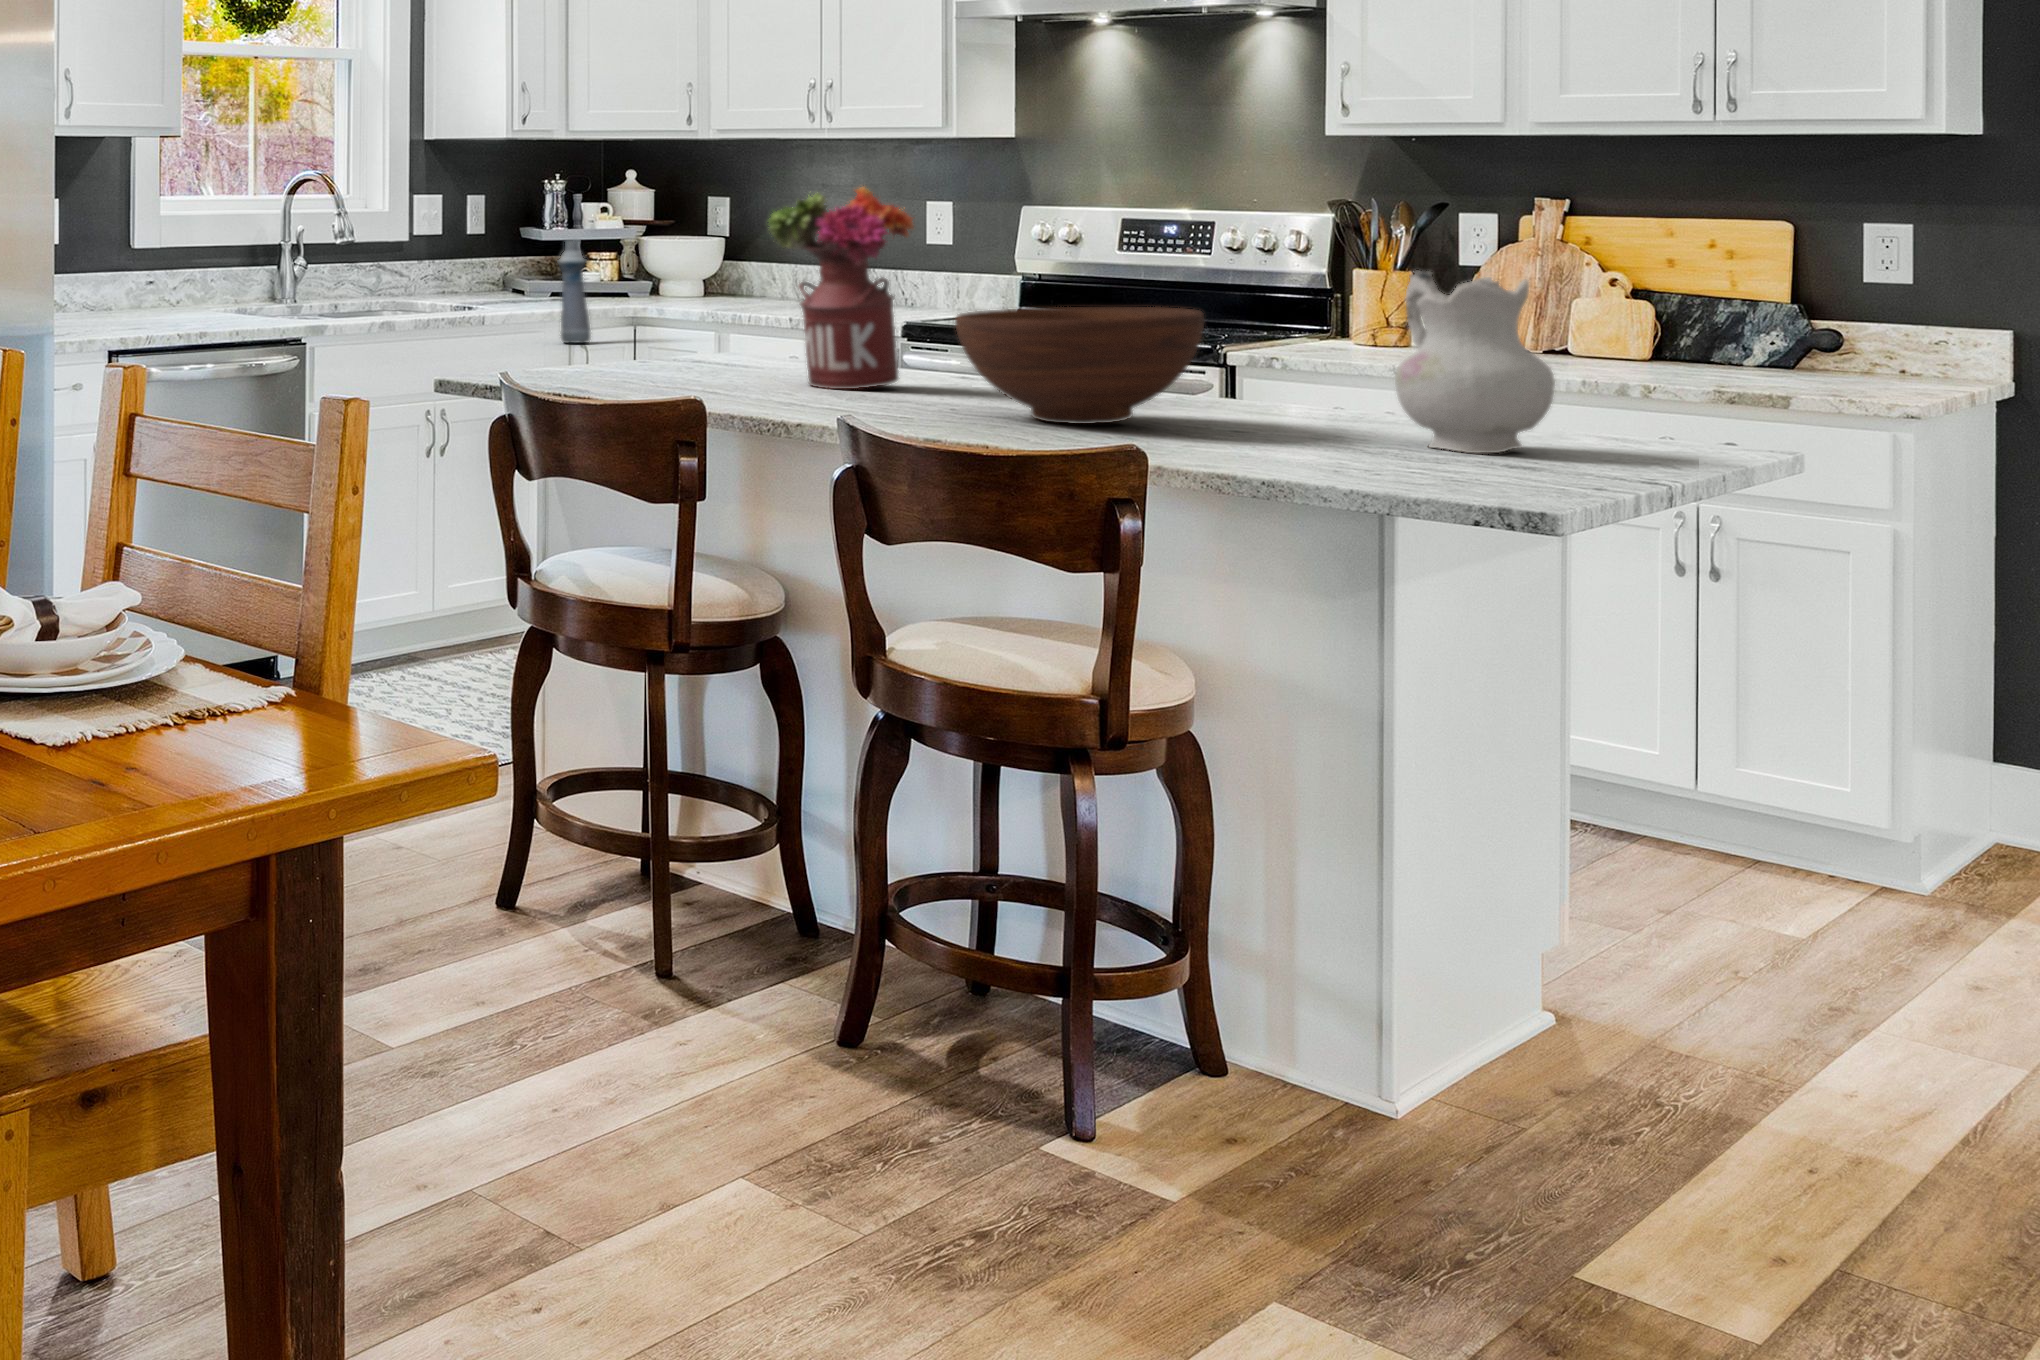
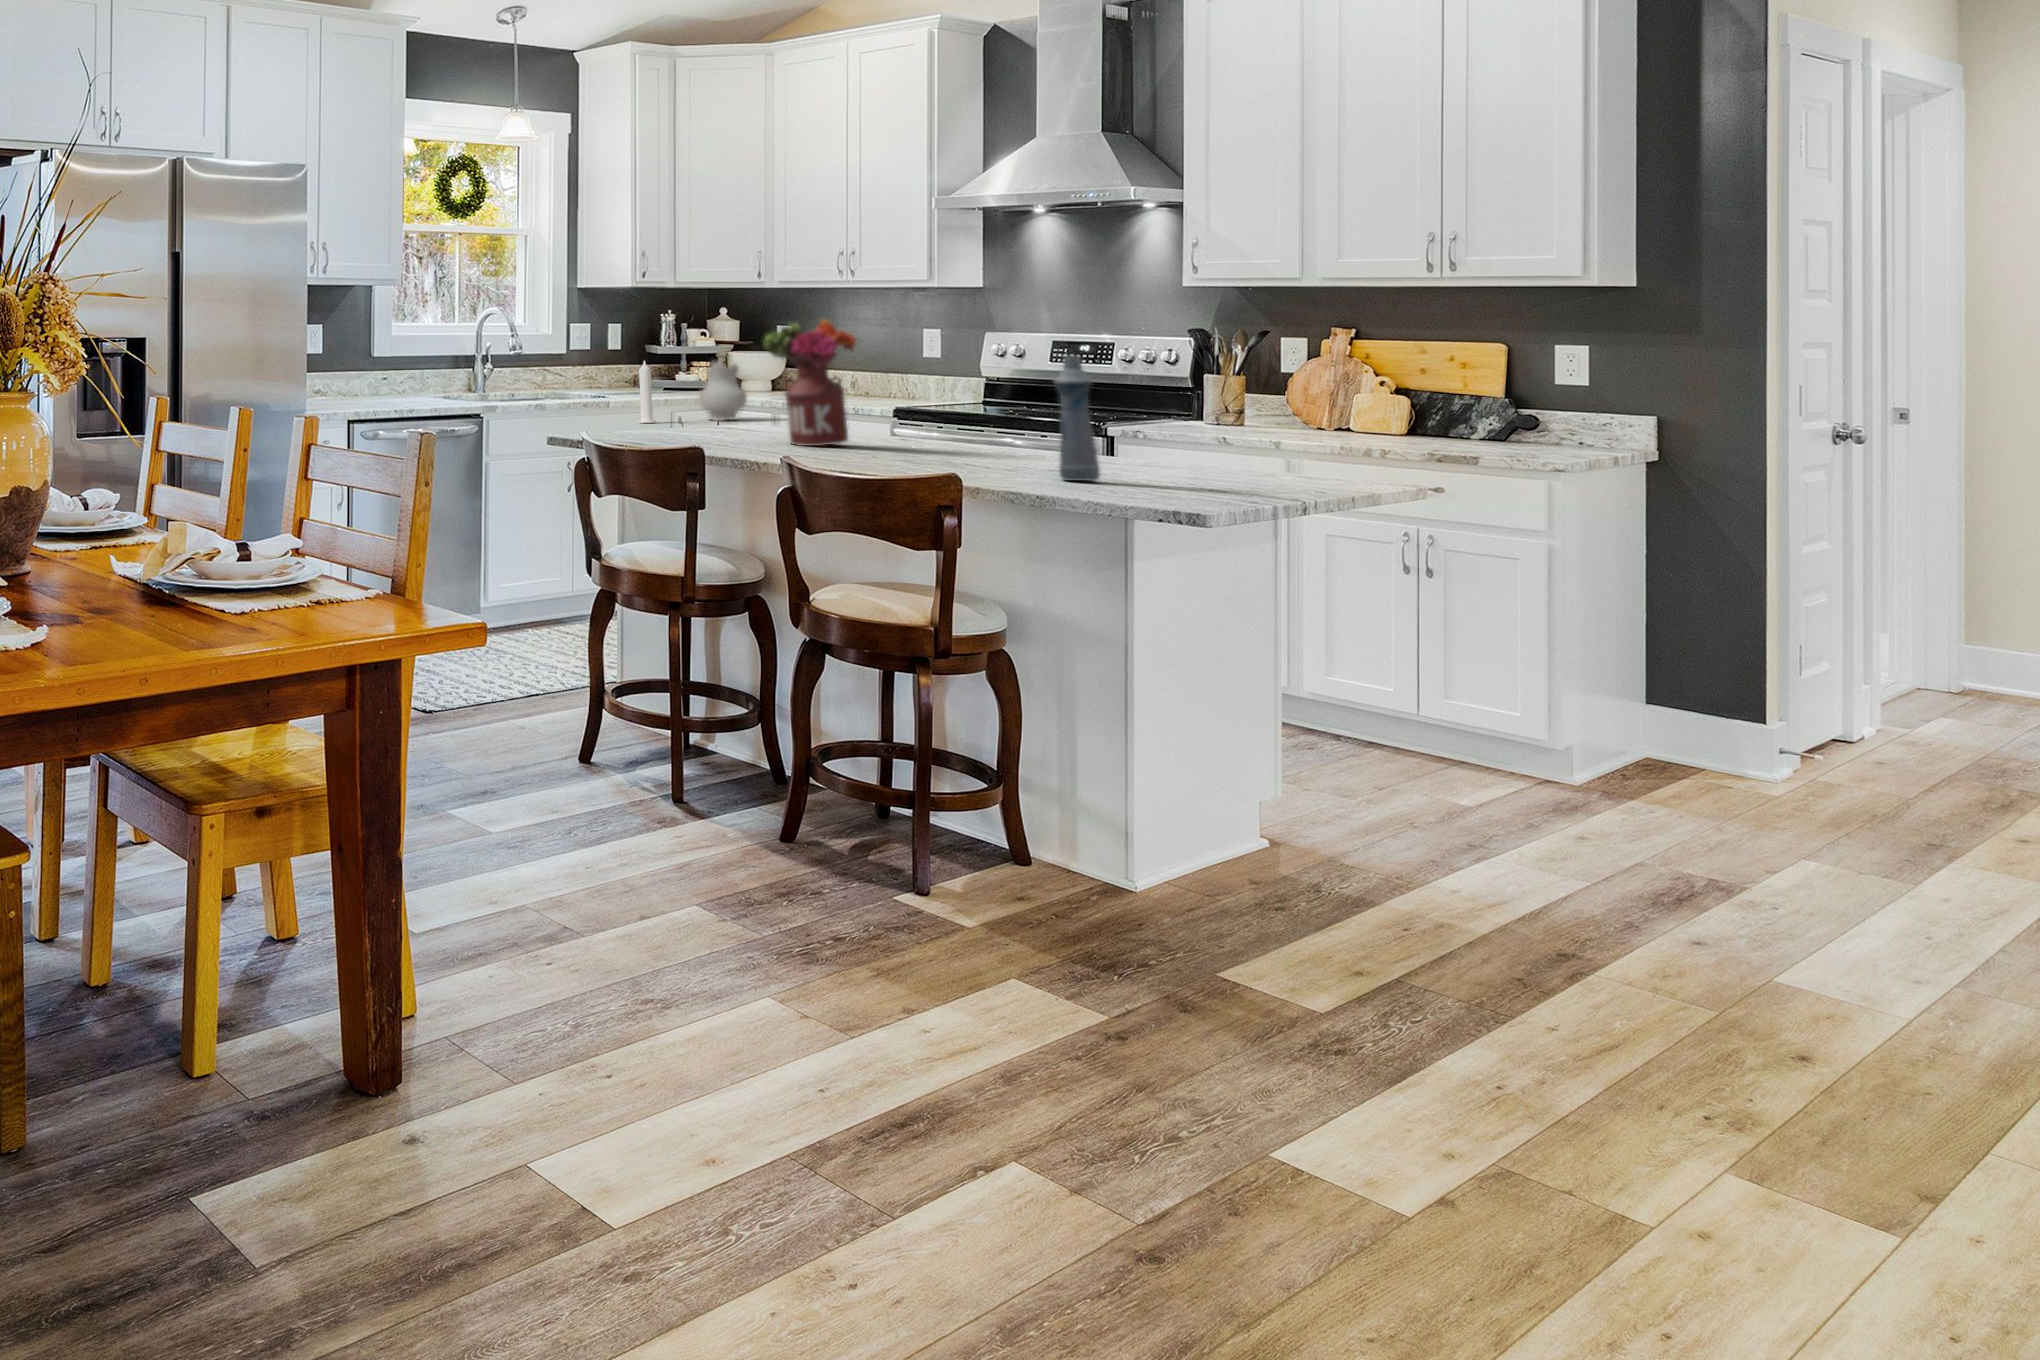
bottle: present [558,240,590,343] -> present [1054,355,1100,481]
candle: none [527,252,554,347] -> present [638,361,656,423]
ceramic pitcher: present [1395,271,1555,453] -> present [699,361,747,421]
fruit bowl: present [955,307,1204,424] -> none [867,395,1025,466]

